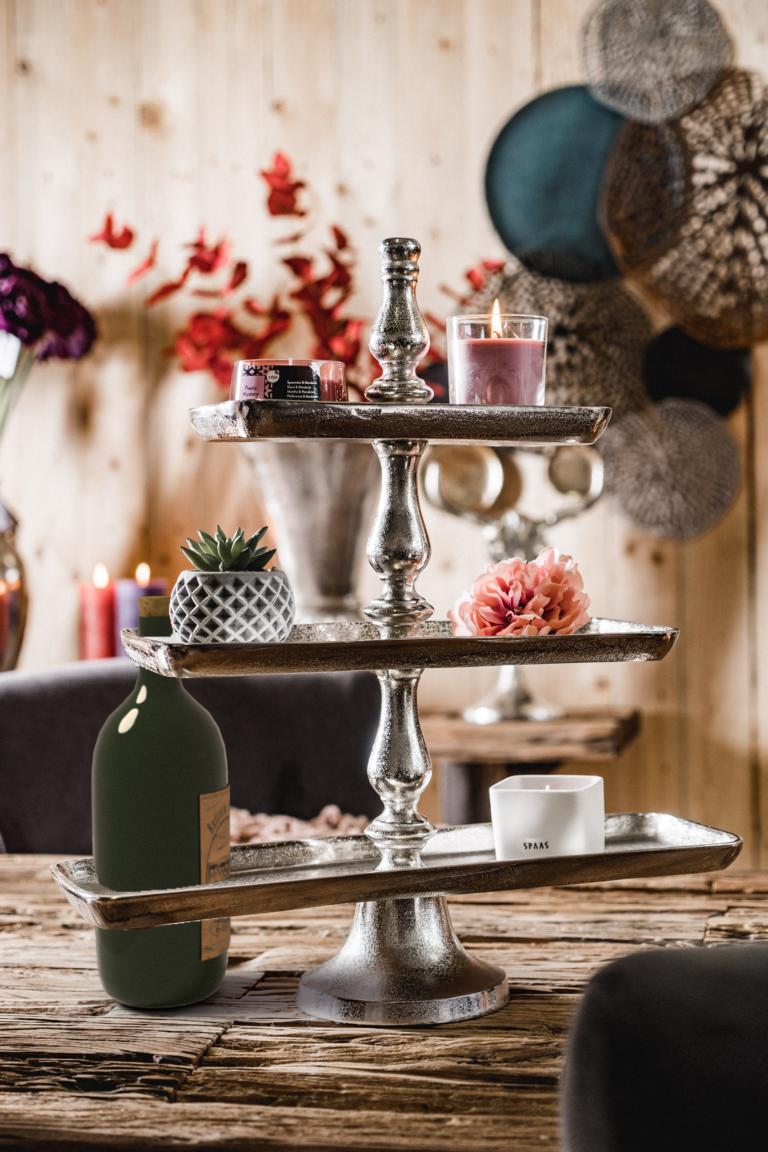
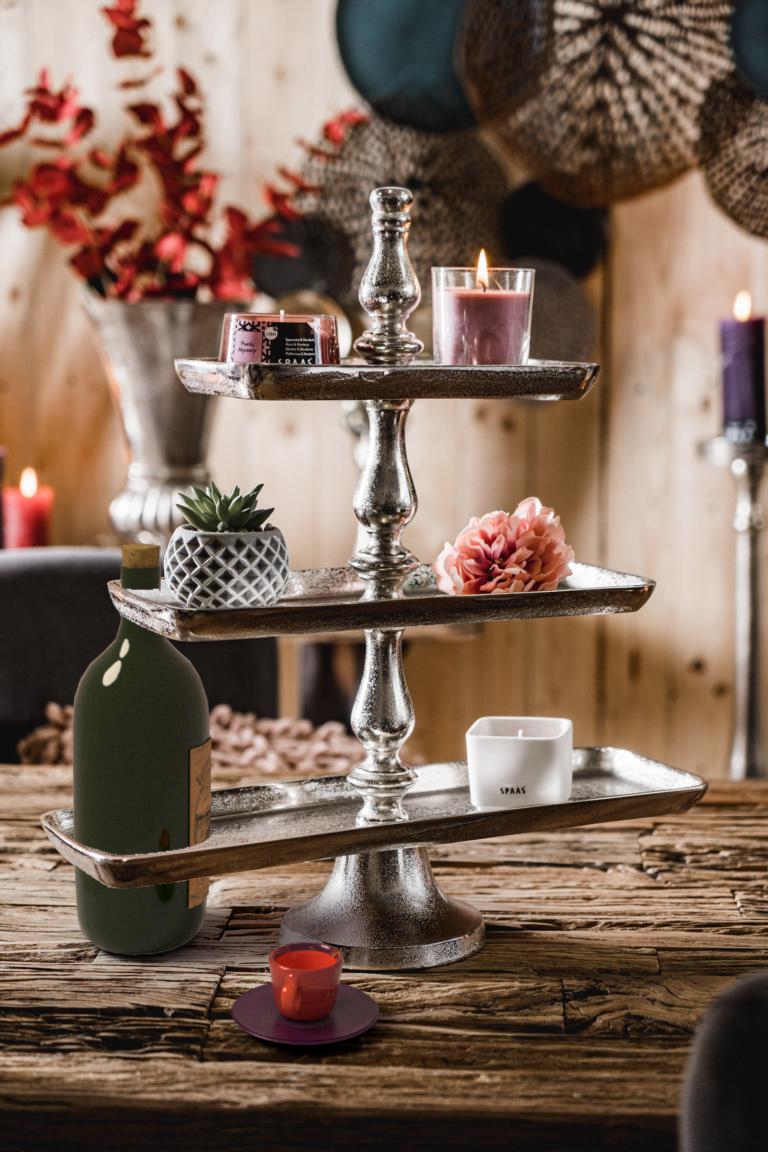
teacup: none [214,986,369,1088] -> present [231,942,379,1045]

